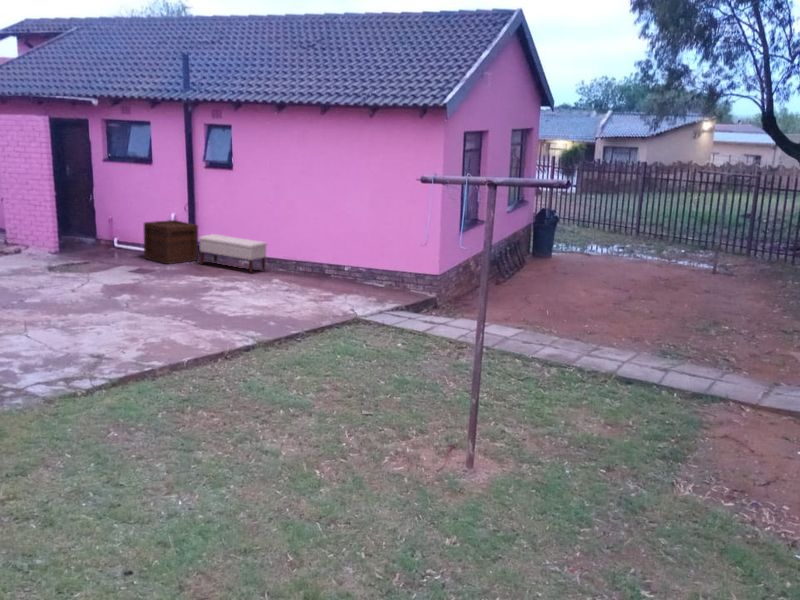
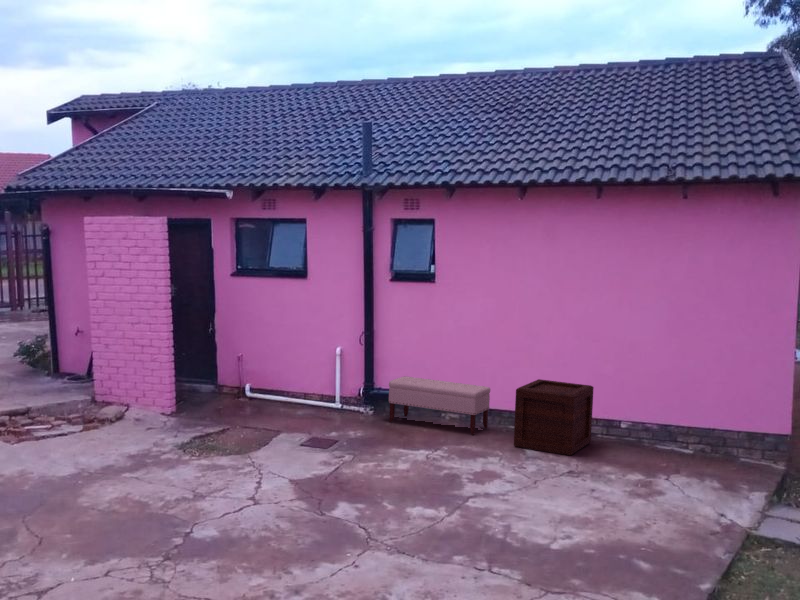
wooden crate: present [144,220,198,264] -> present [514,379,594,456]

